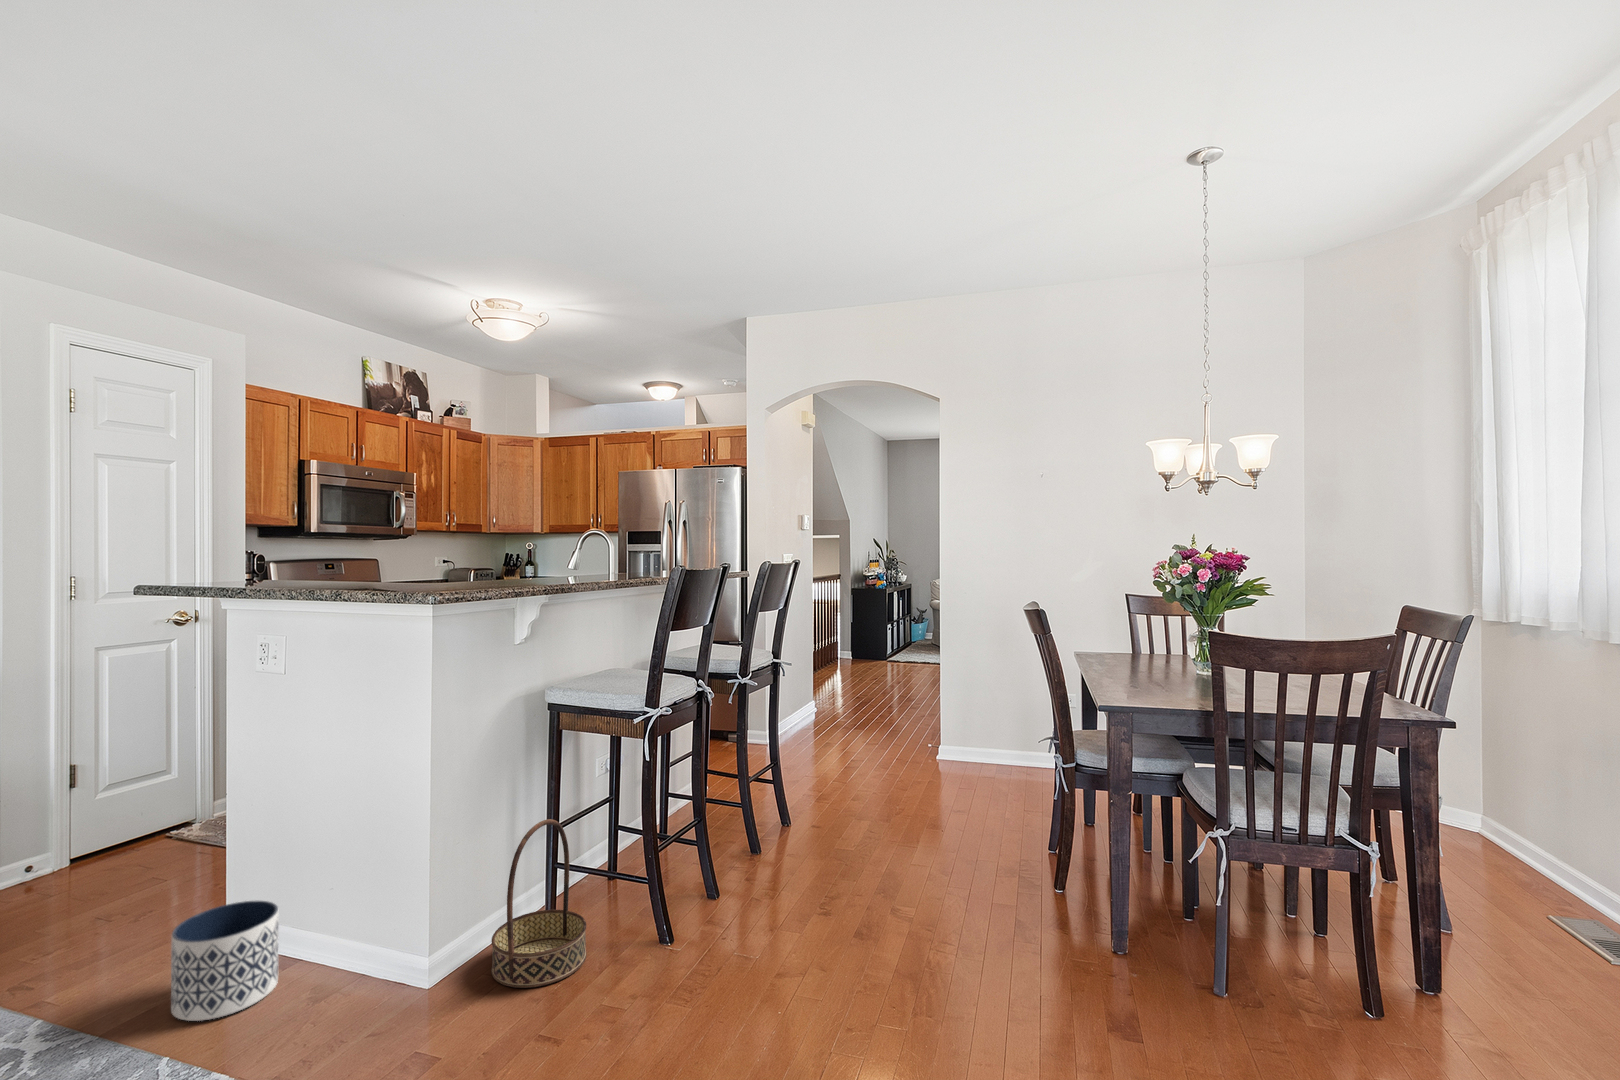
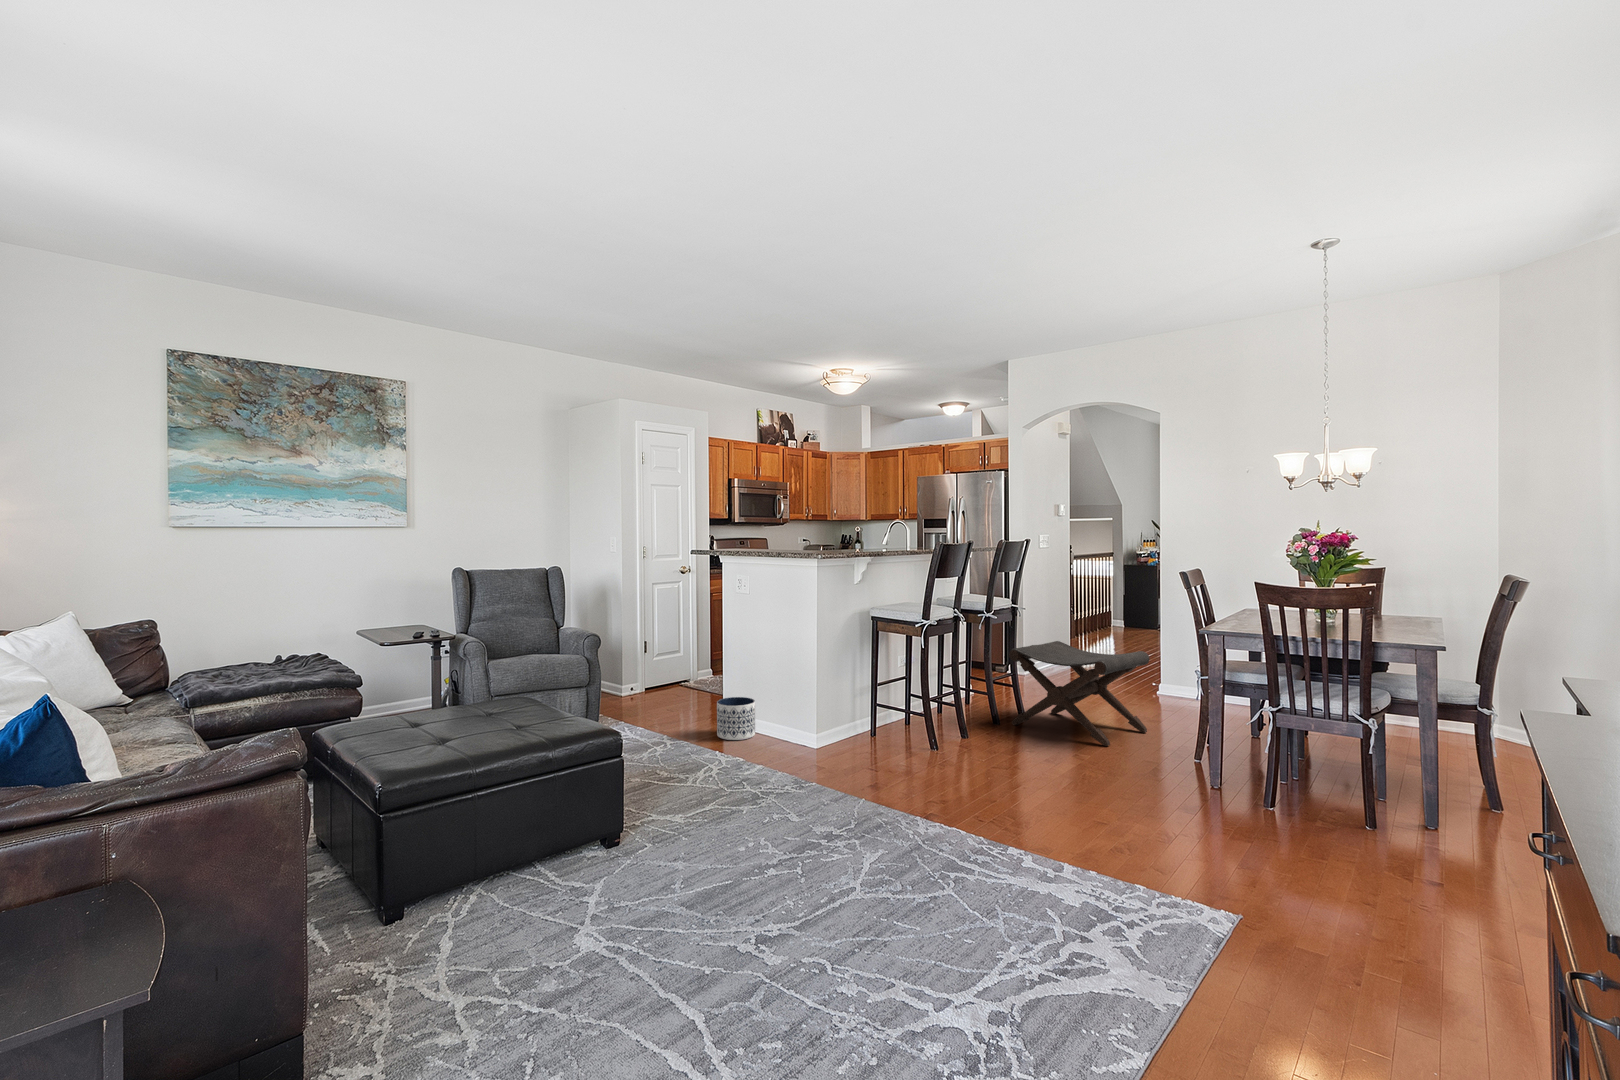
footstool: none [782,712,981,892] -> present [1009,641,1150,746]
basket: present [491,819,586,988] -> none [847,672,892,749]

